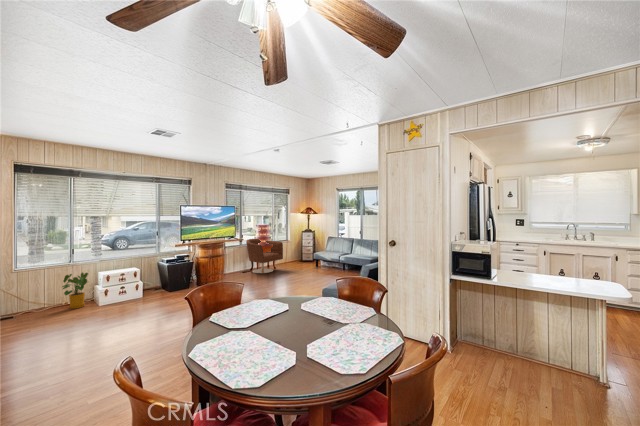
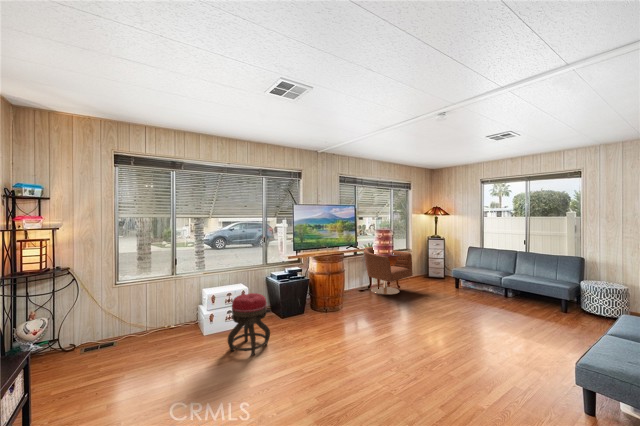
ottoman: none [119,271,155,312] -> present [228,293,270,355]
house plant: present [62,272,88,309] -> none [162,288,196,337]

